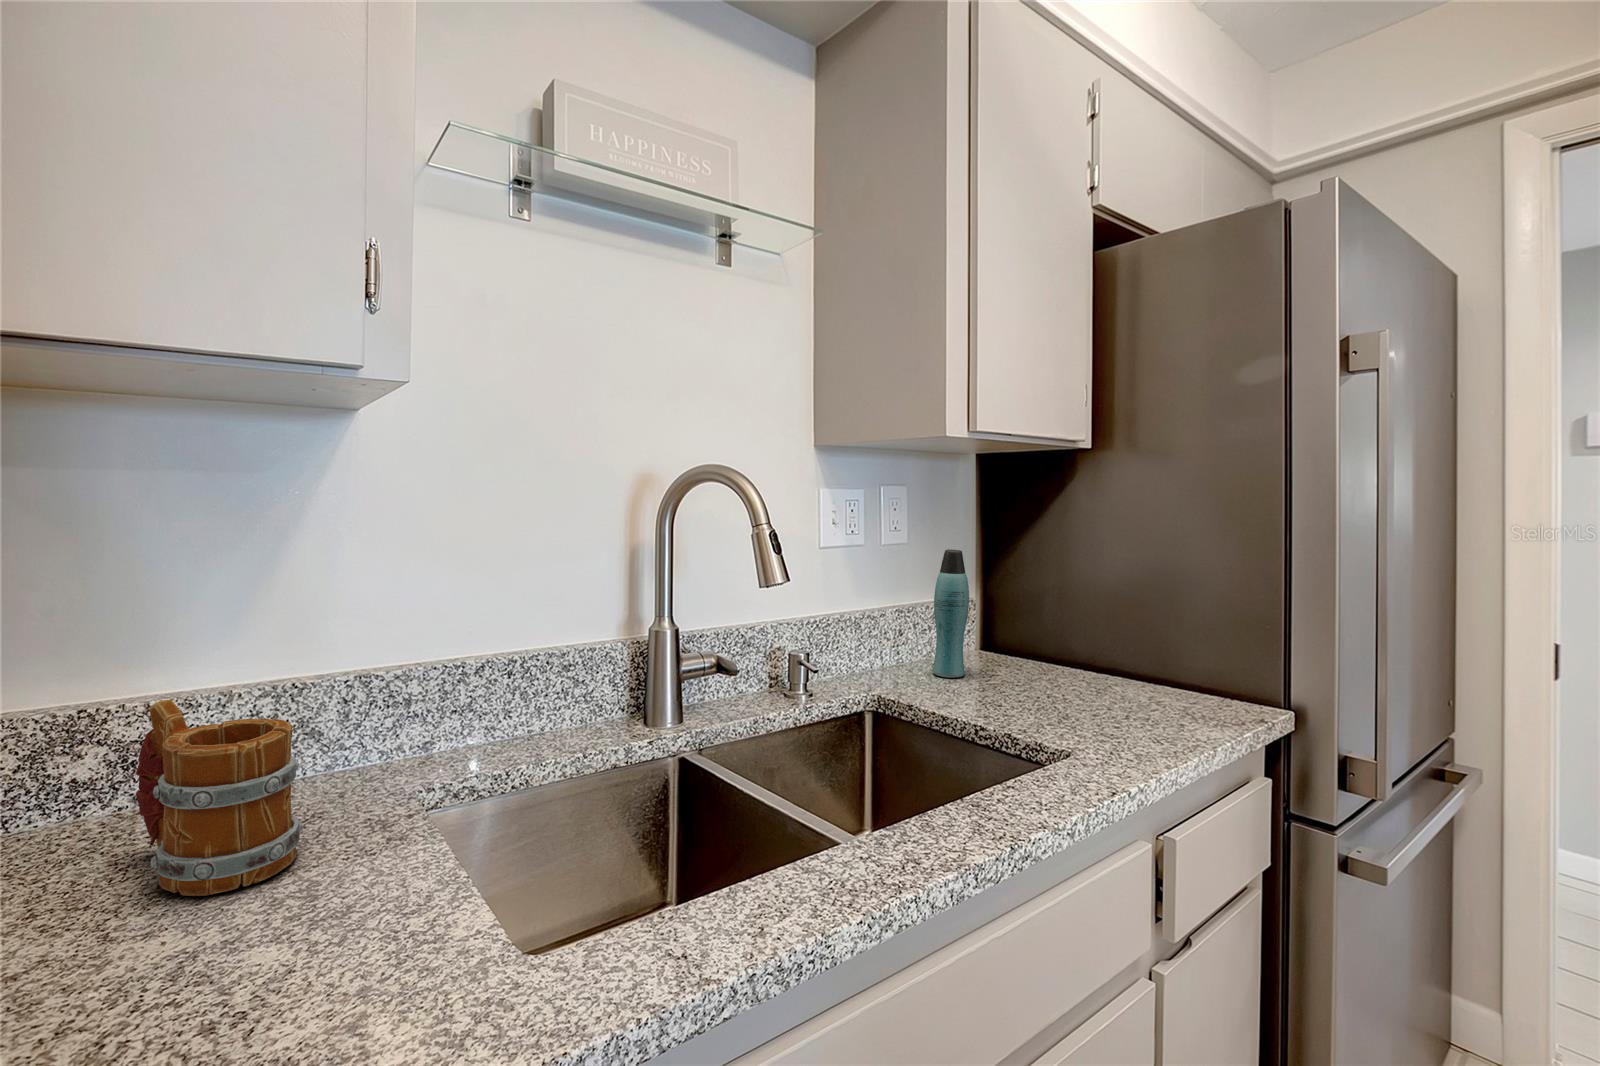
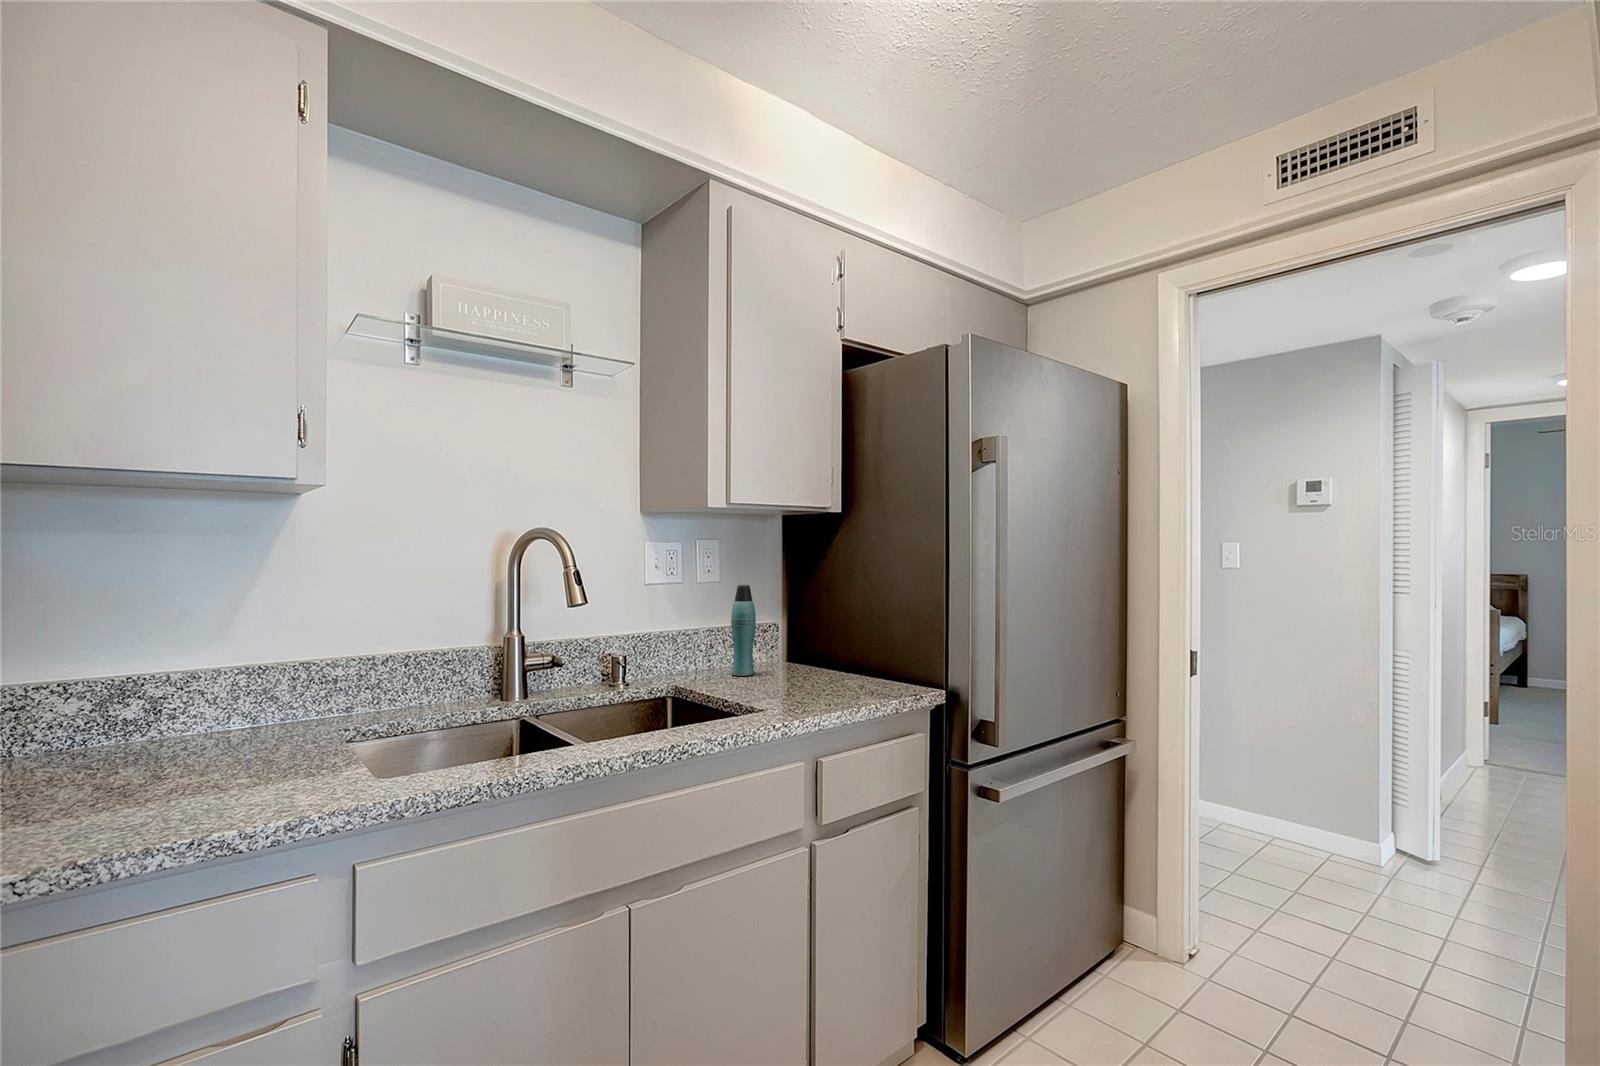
mug: present [136,700,302,896] -> none [165,664,261,766]

